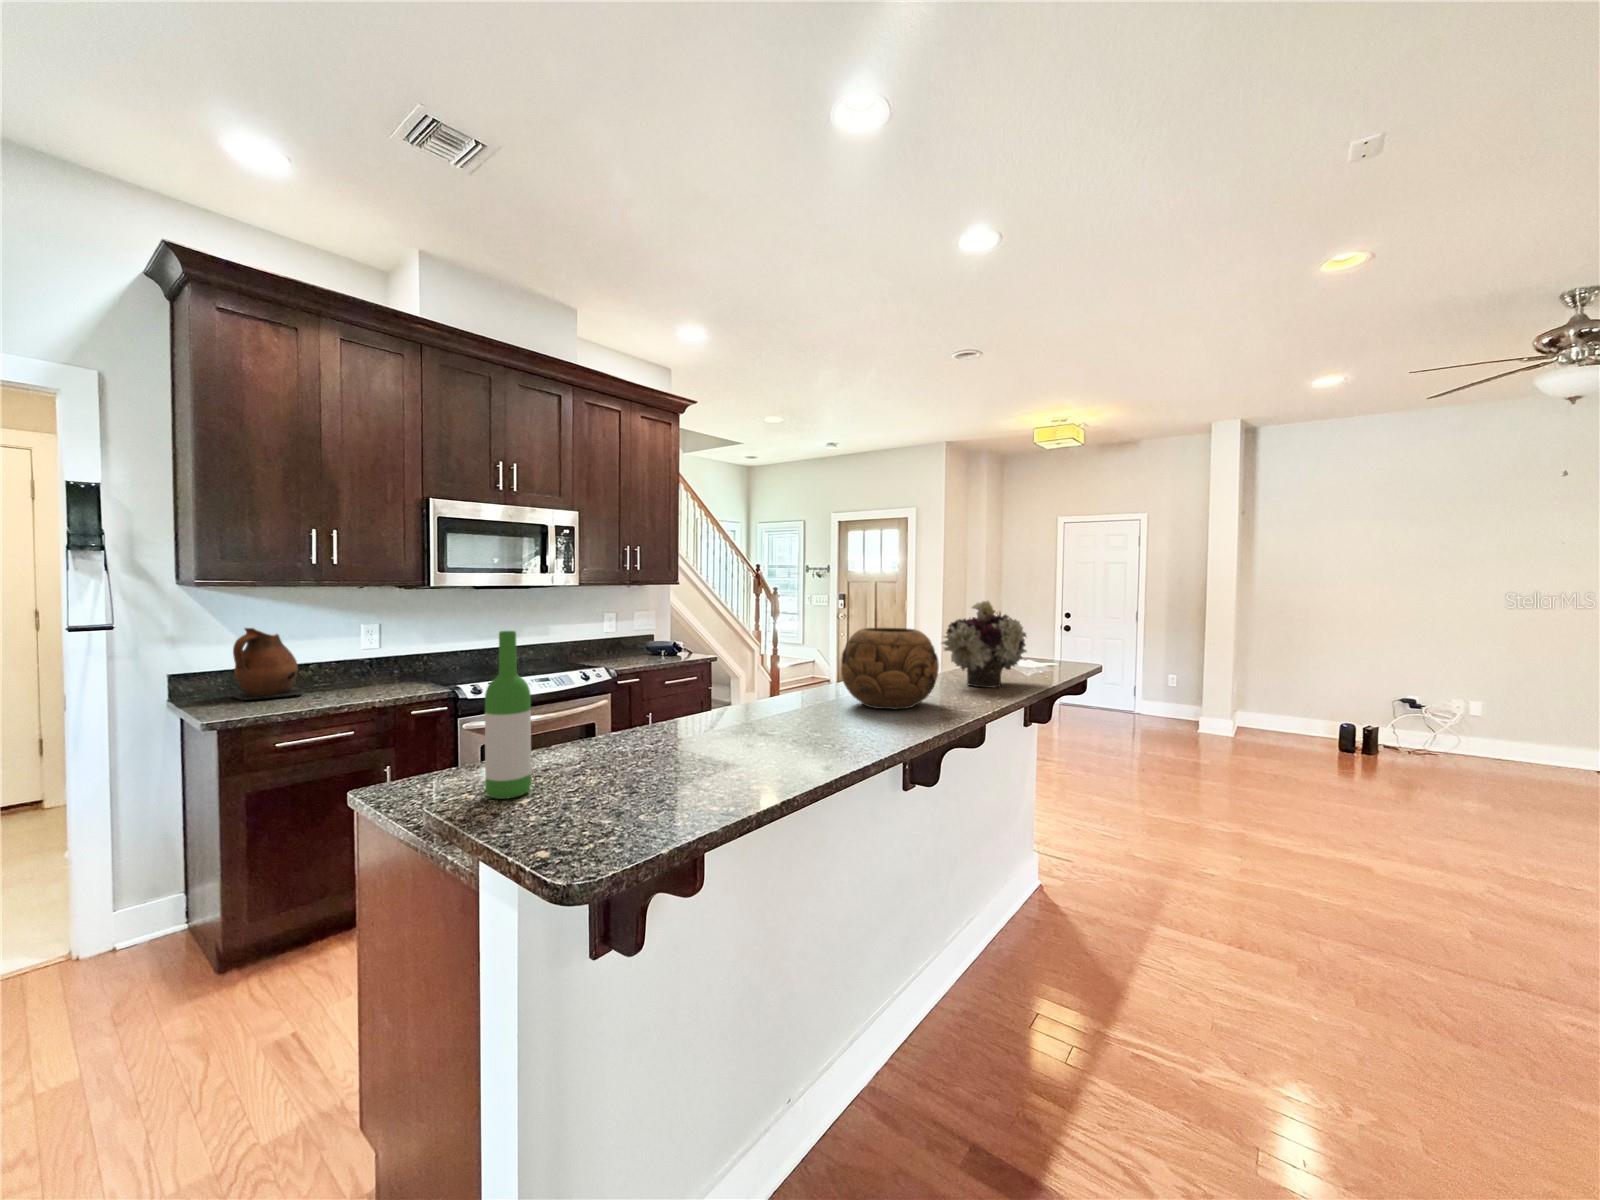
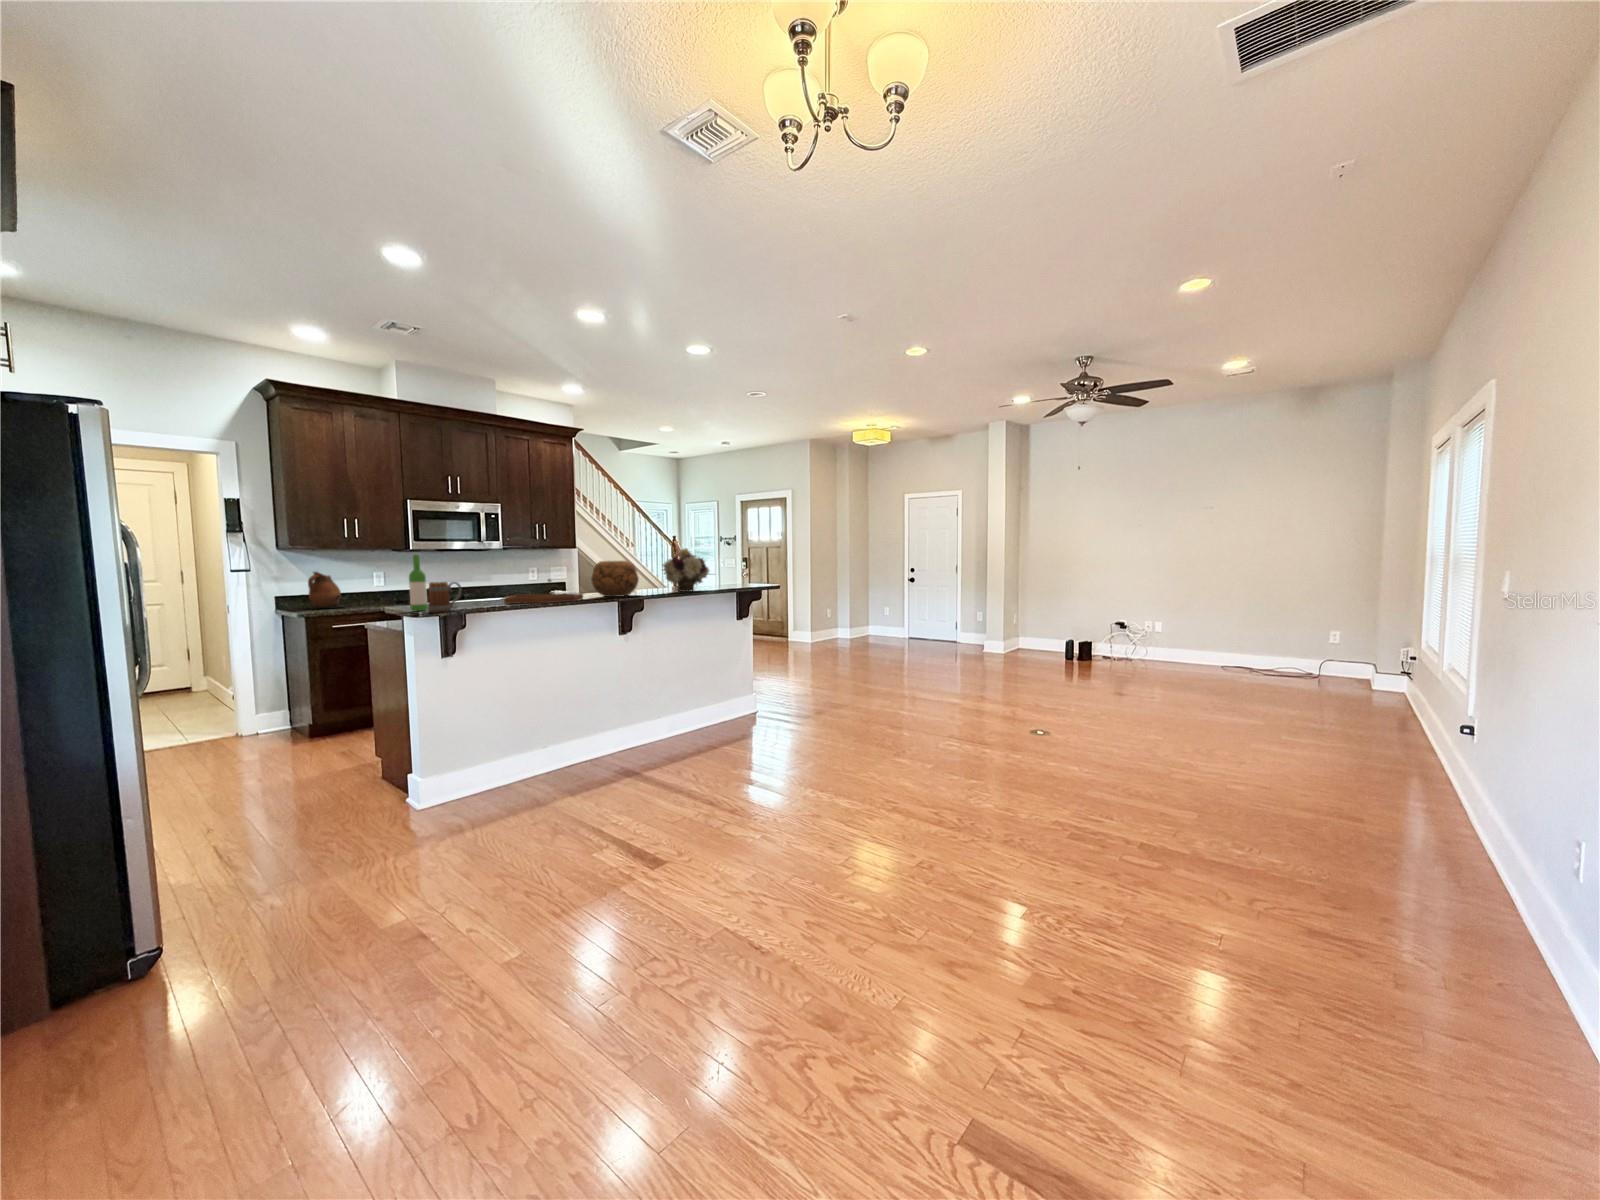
tray: none [699,676,867,745] -> present [504,579,583,604]
mug: none [557,723,652,834] -> present [428,582,462,613]

